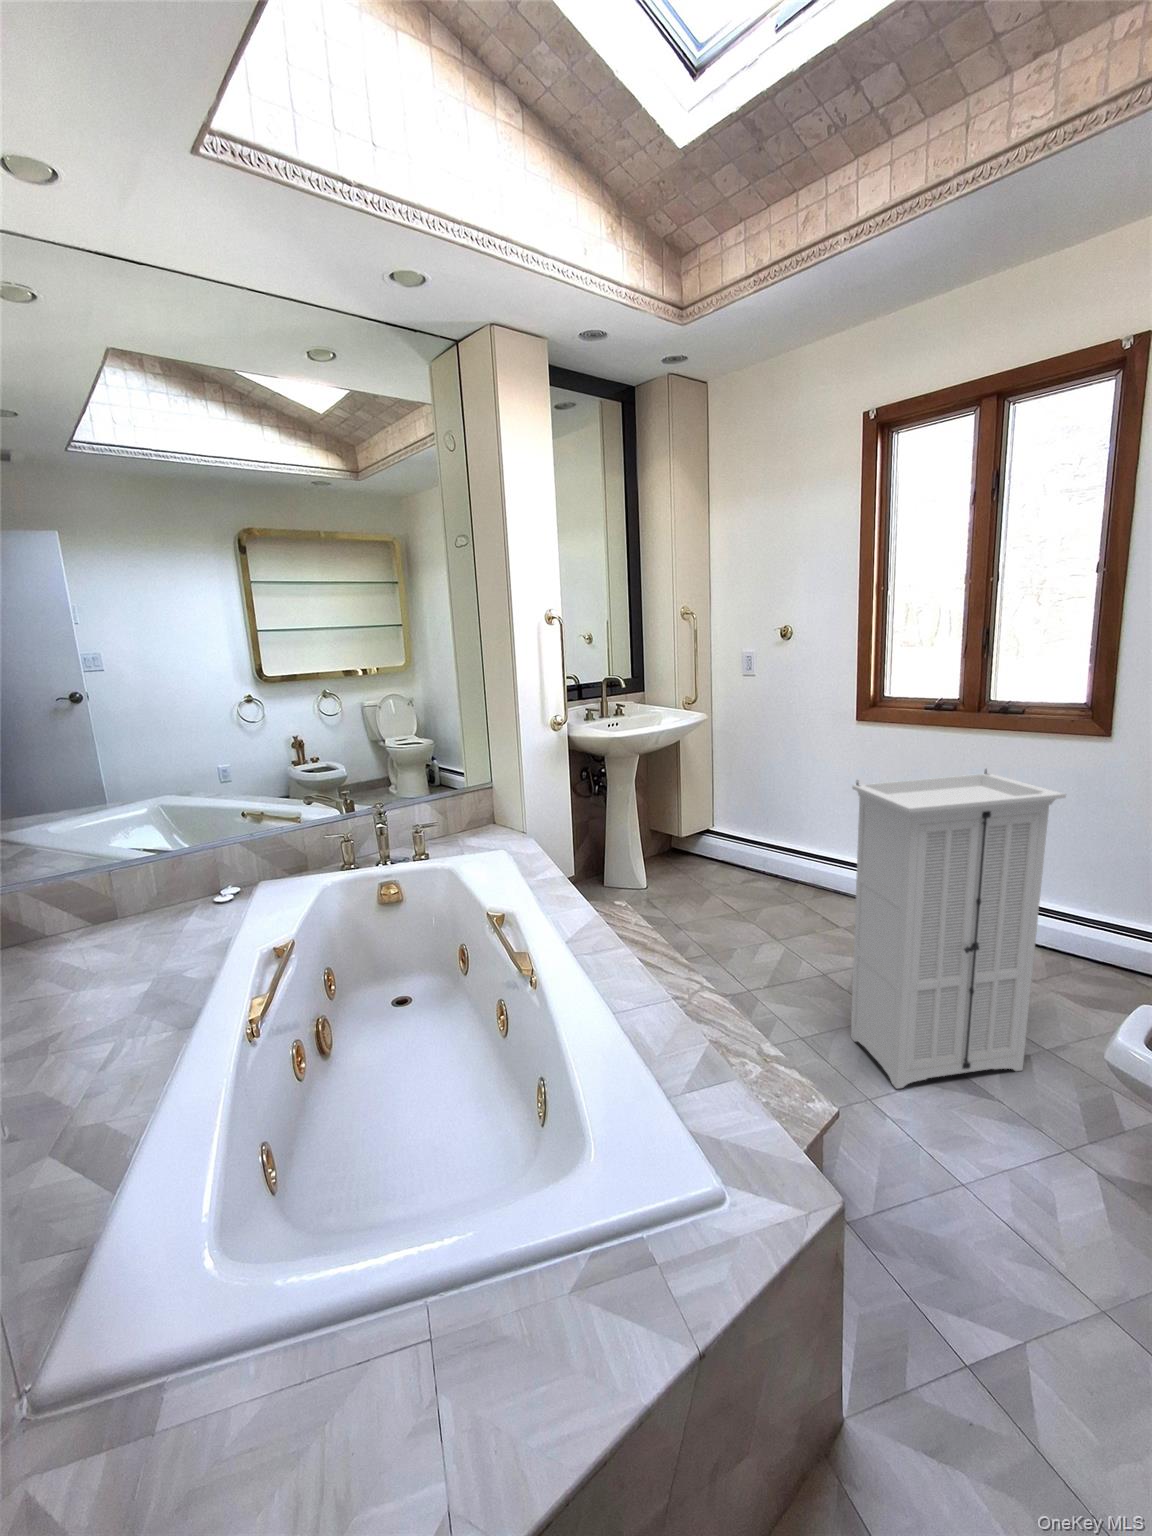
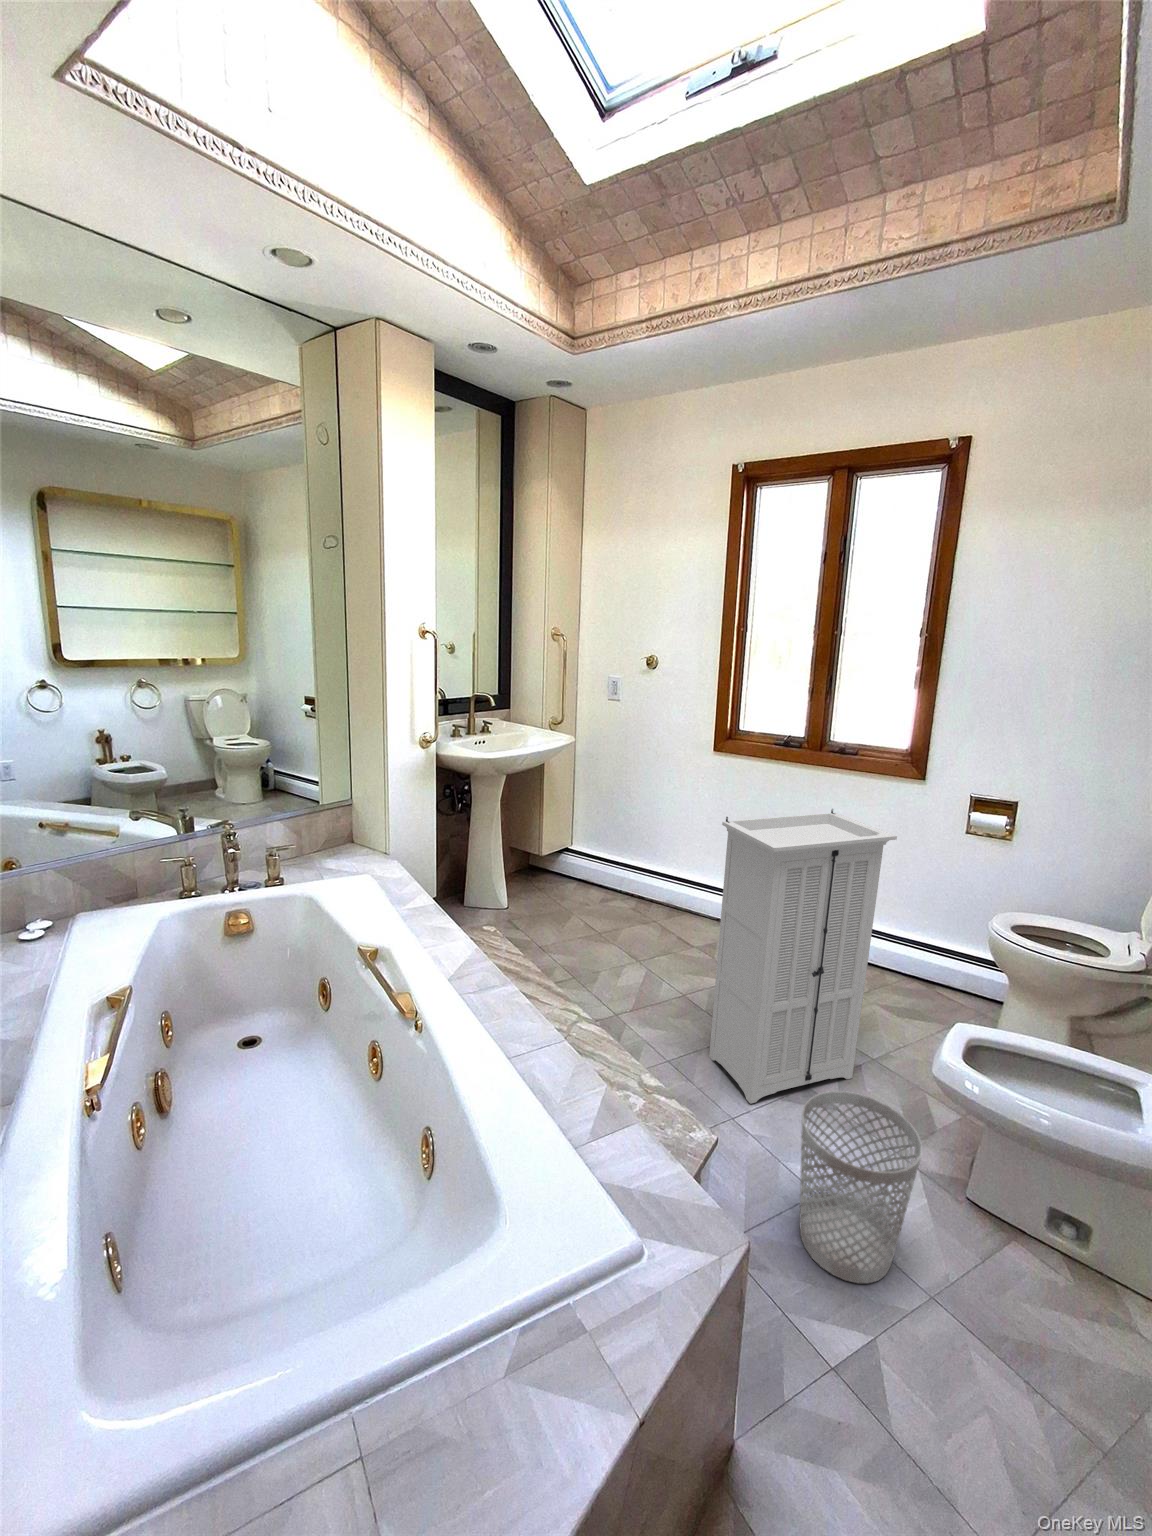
wastebasket: none [947,1077,1102,1298] -> present [800,1091,922,1283]

